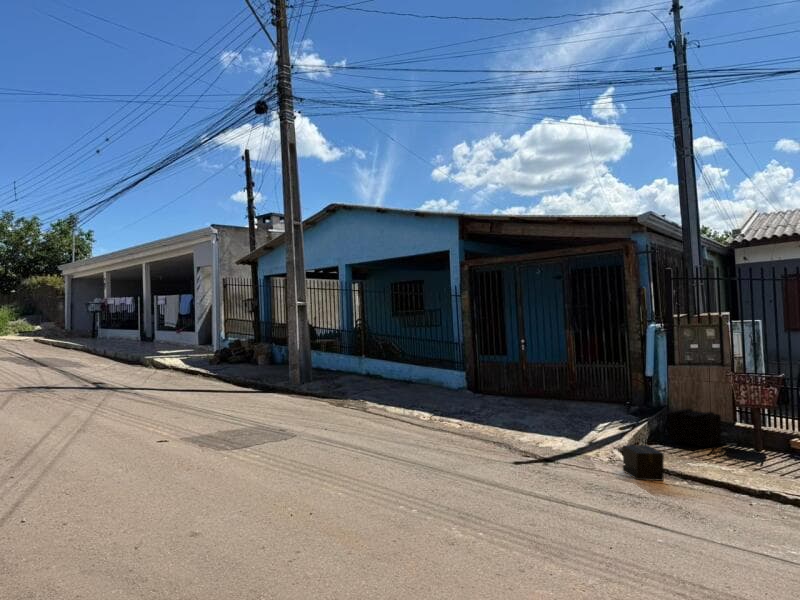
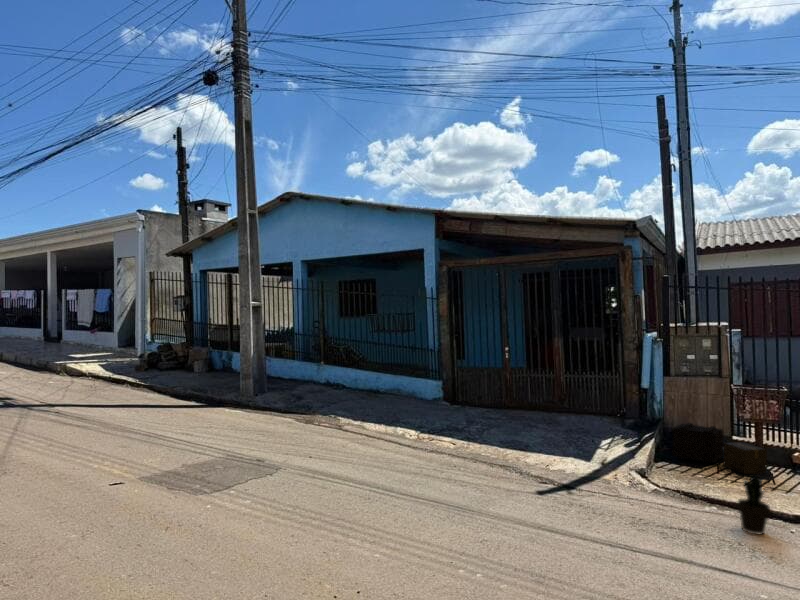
cardboard box: present [623,445,664,481] -> present [724,443,767,474]
potted plant: none [690,446,724,502] -> present [737,476,770,534]

